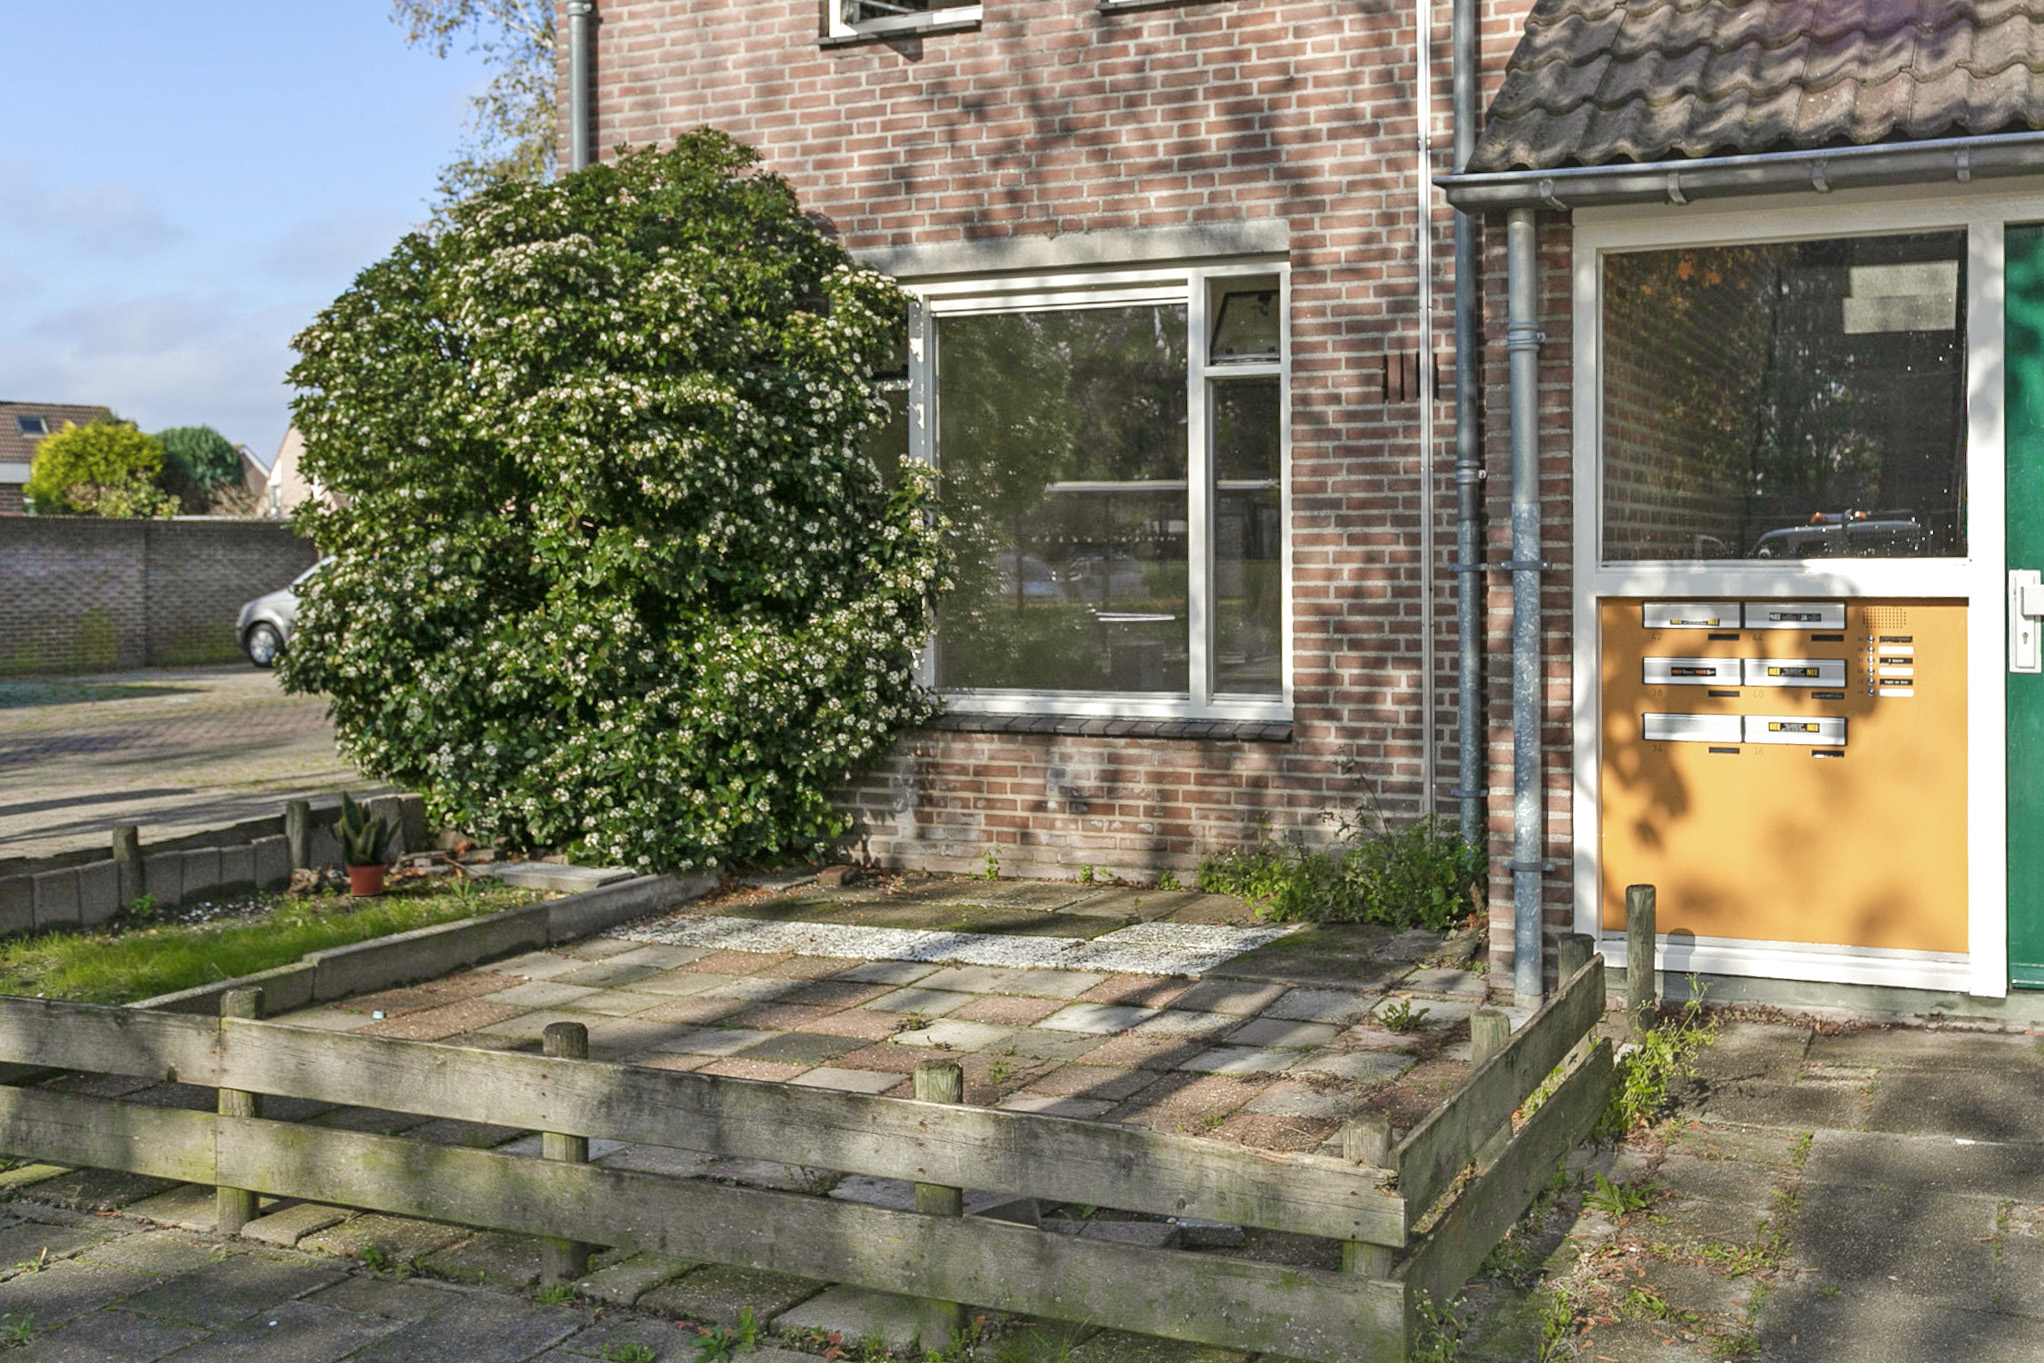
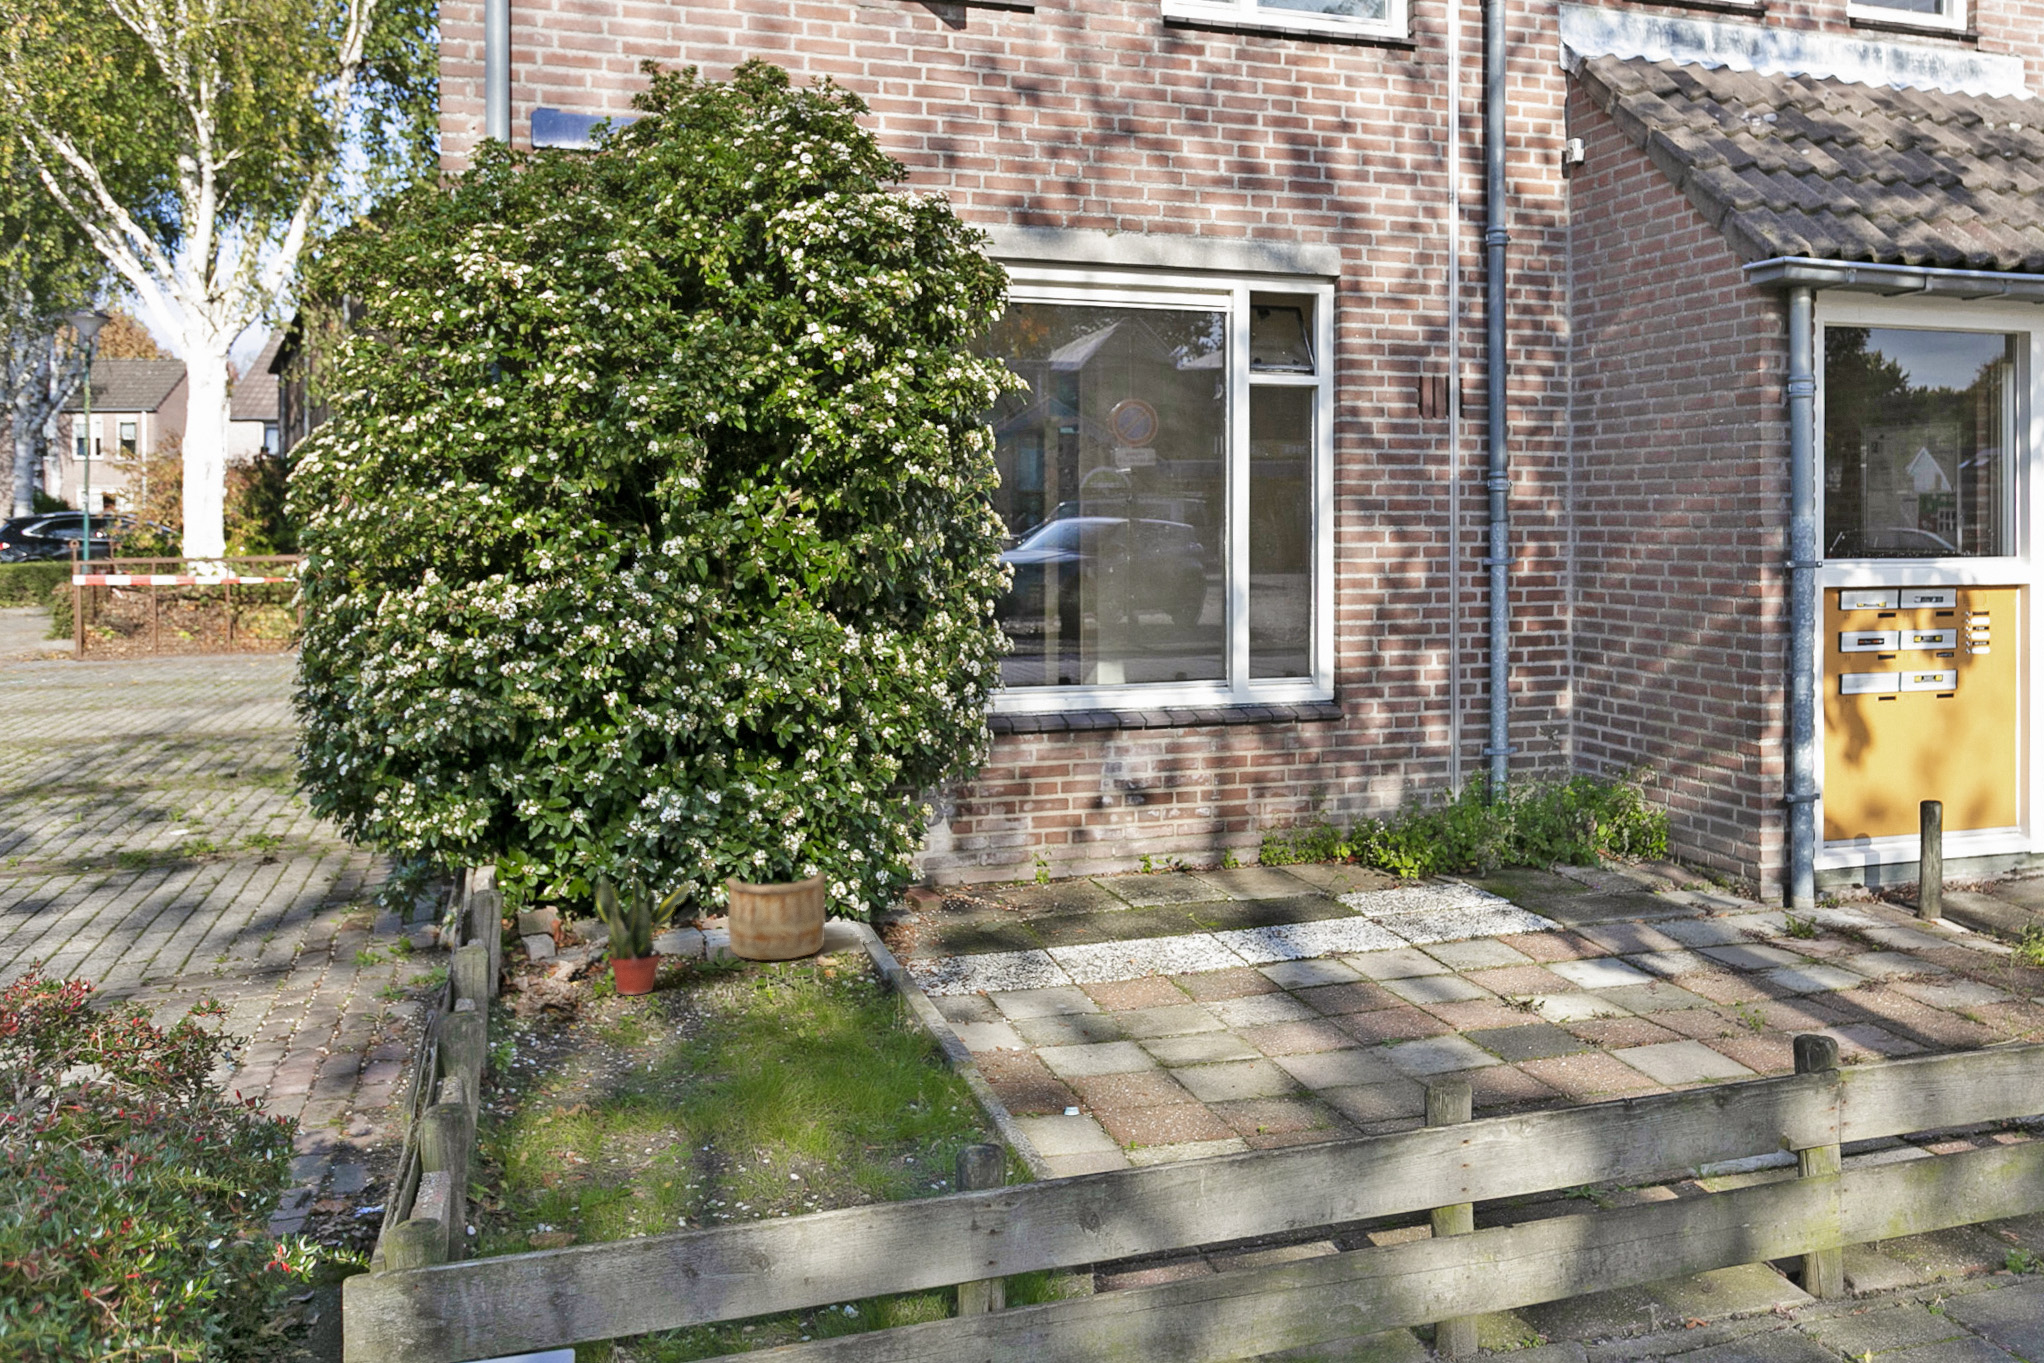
wooden bucket: none [467,813,556,889] -> present [726,871,827,960]

